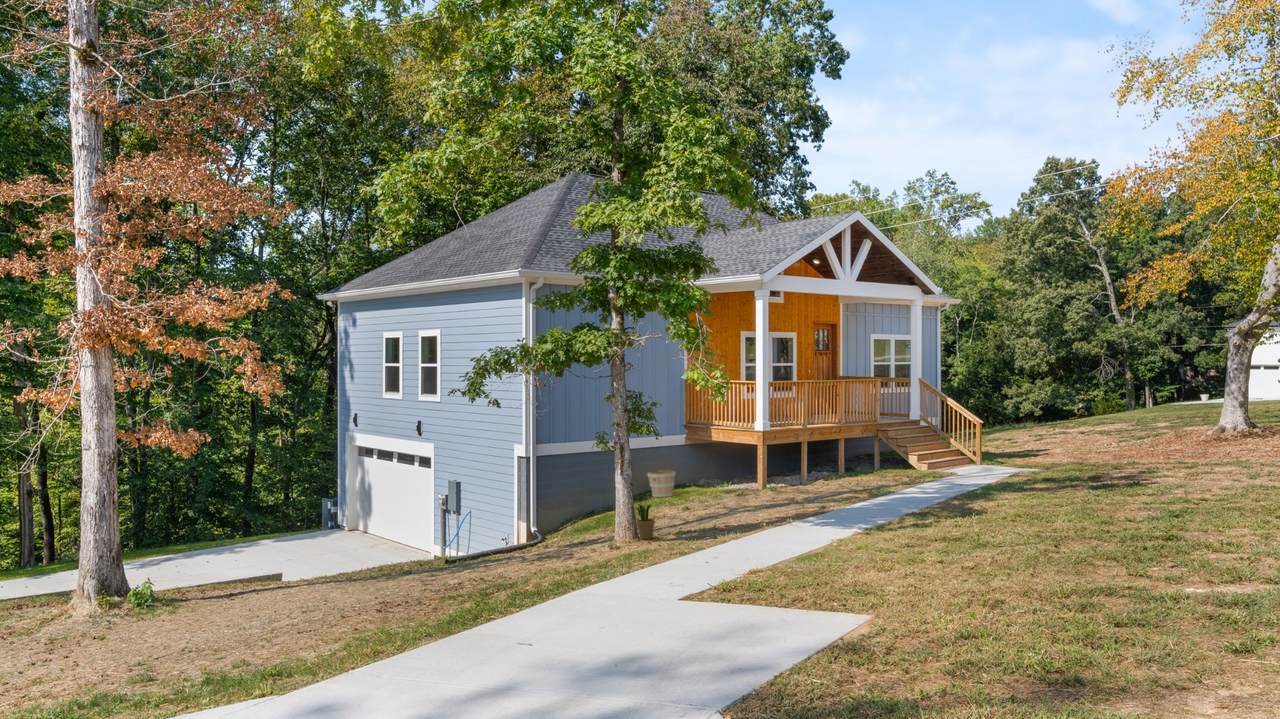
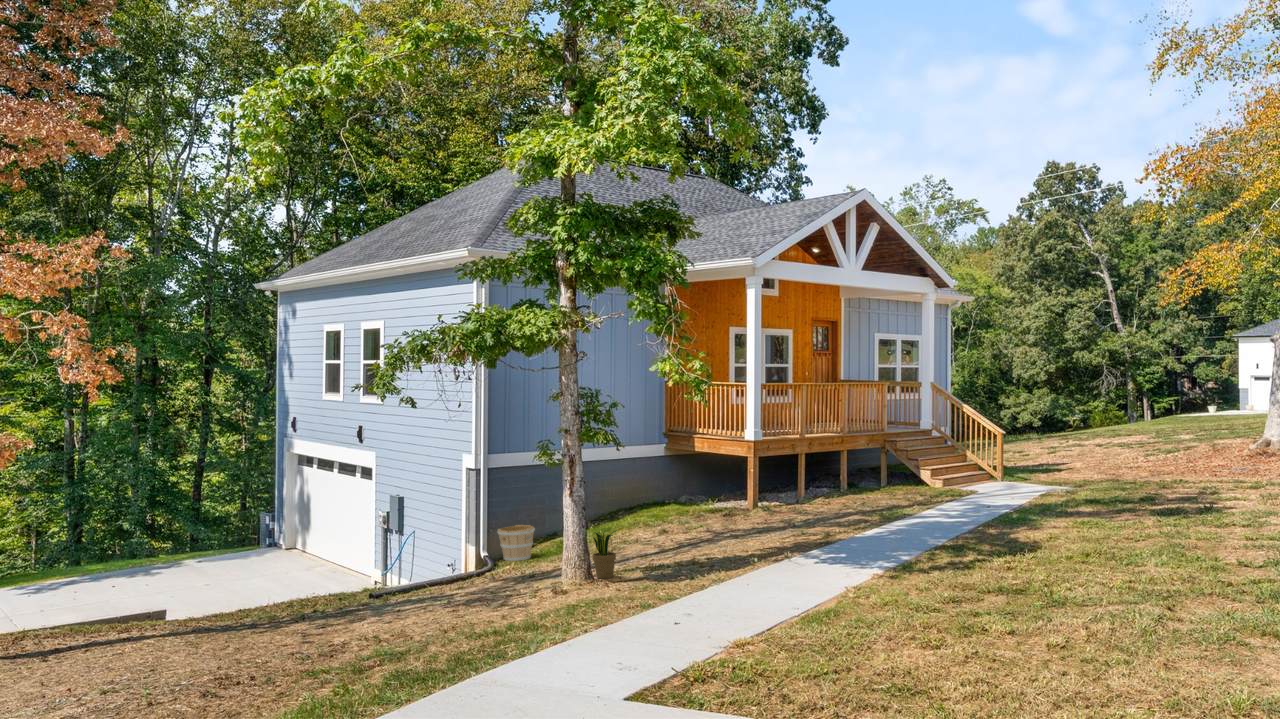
wooden bucket: present [648,470,676,497] -> present [498,525,535,561]

